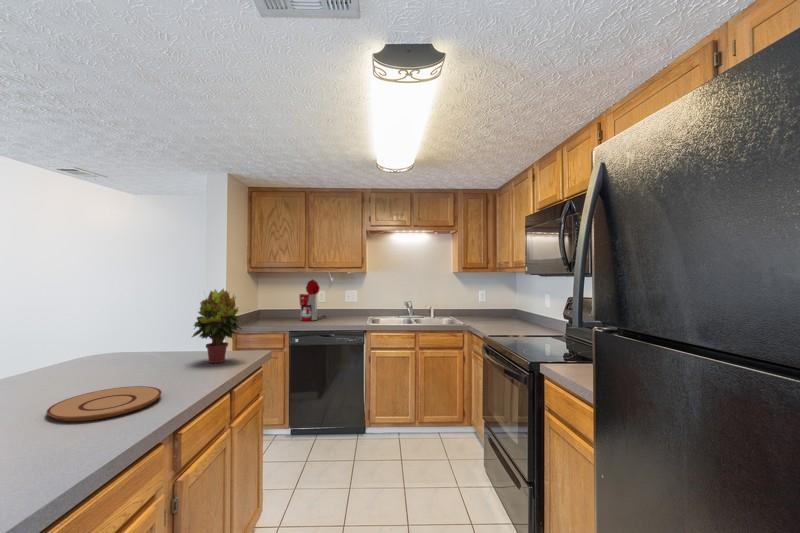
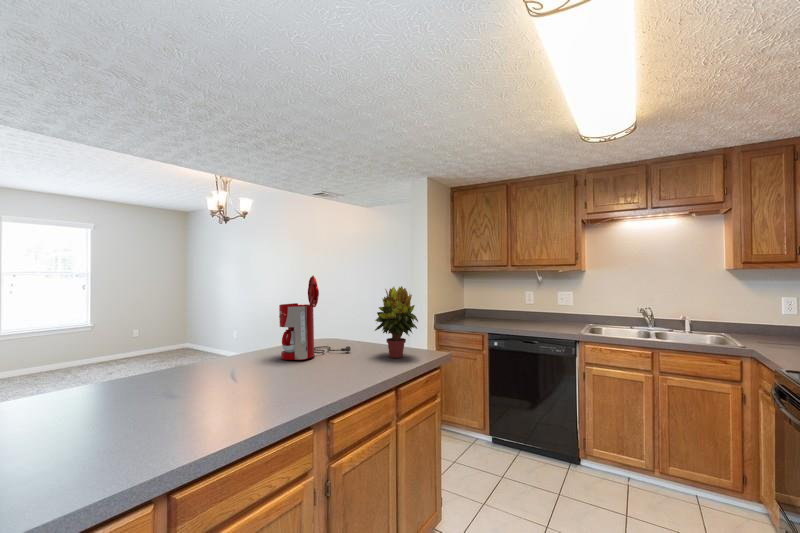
coffee maker: present [299,279,326,321] -> present [279,276,351,360]
plate: present [47,386,162,421] -> none [252,369,330,394]

